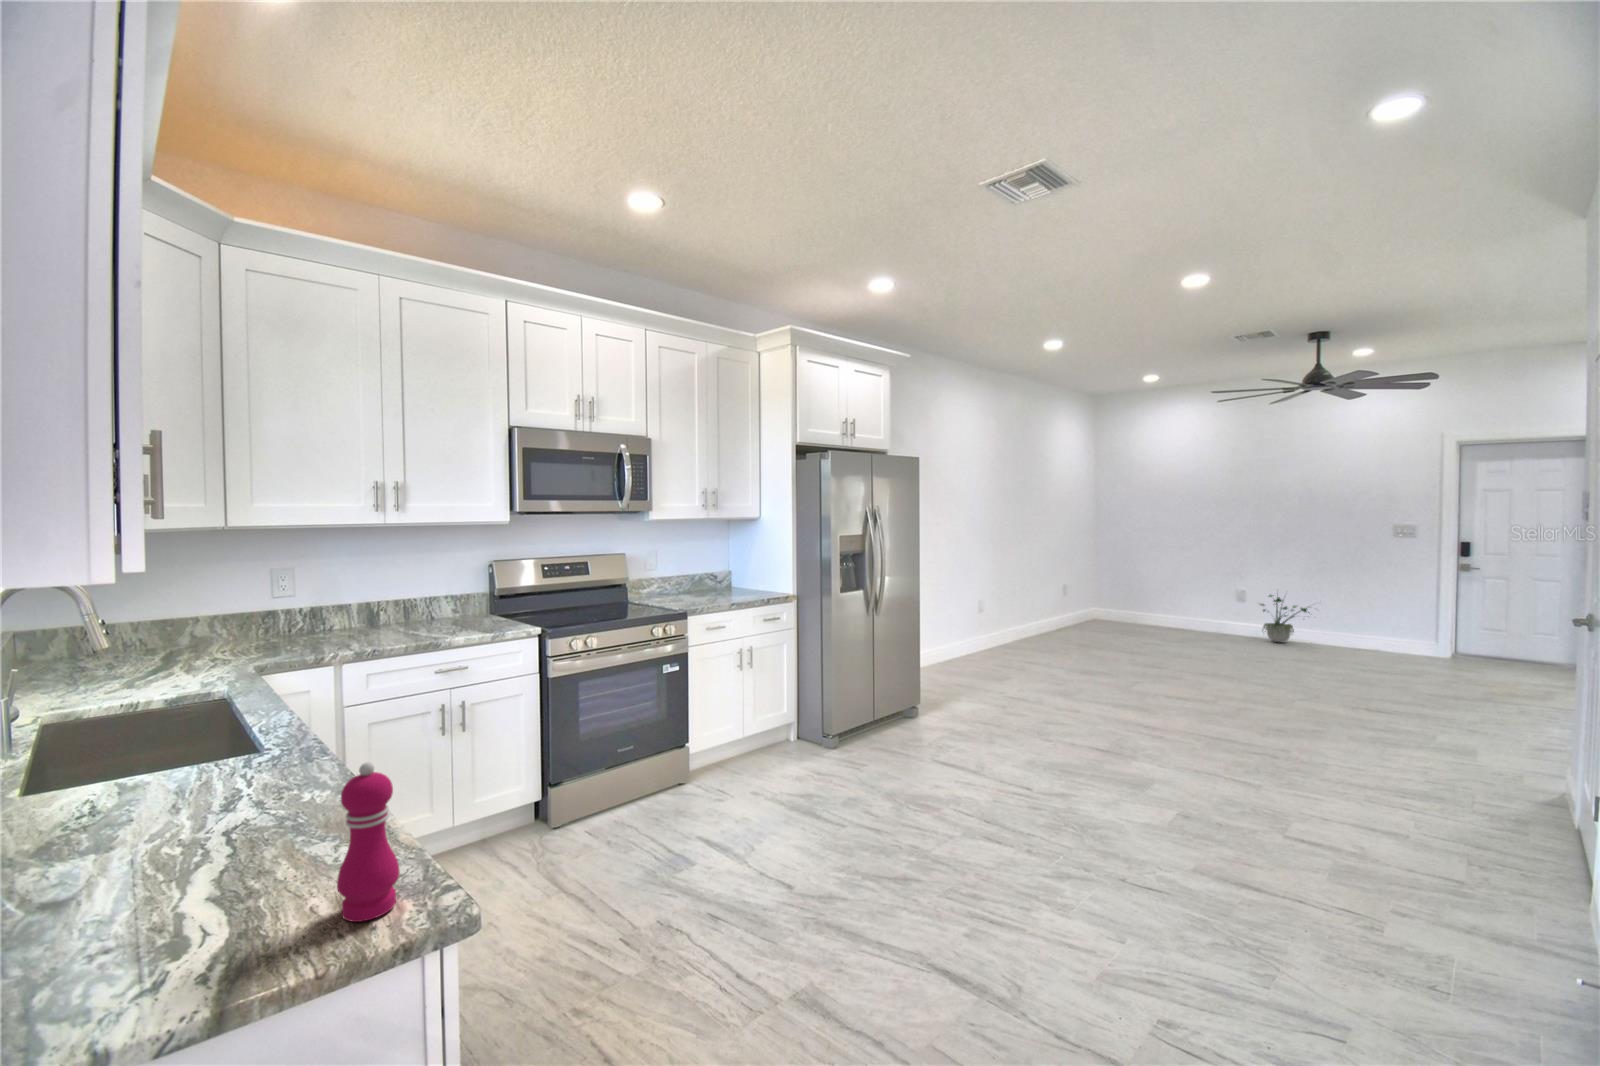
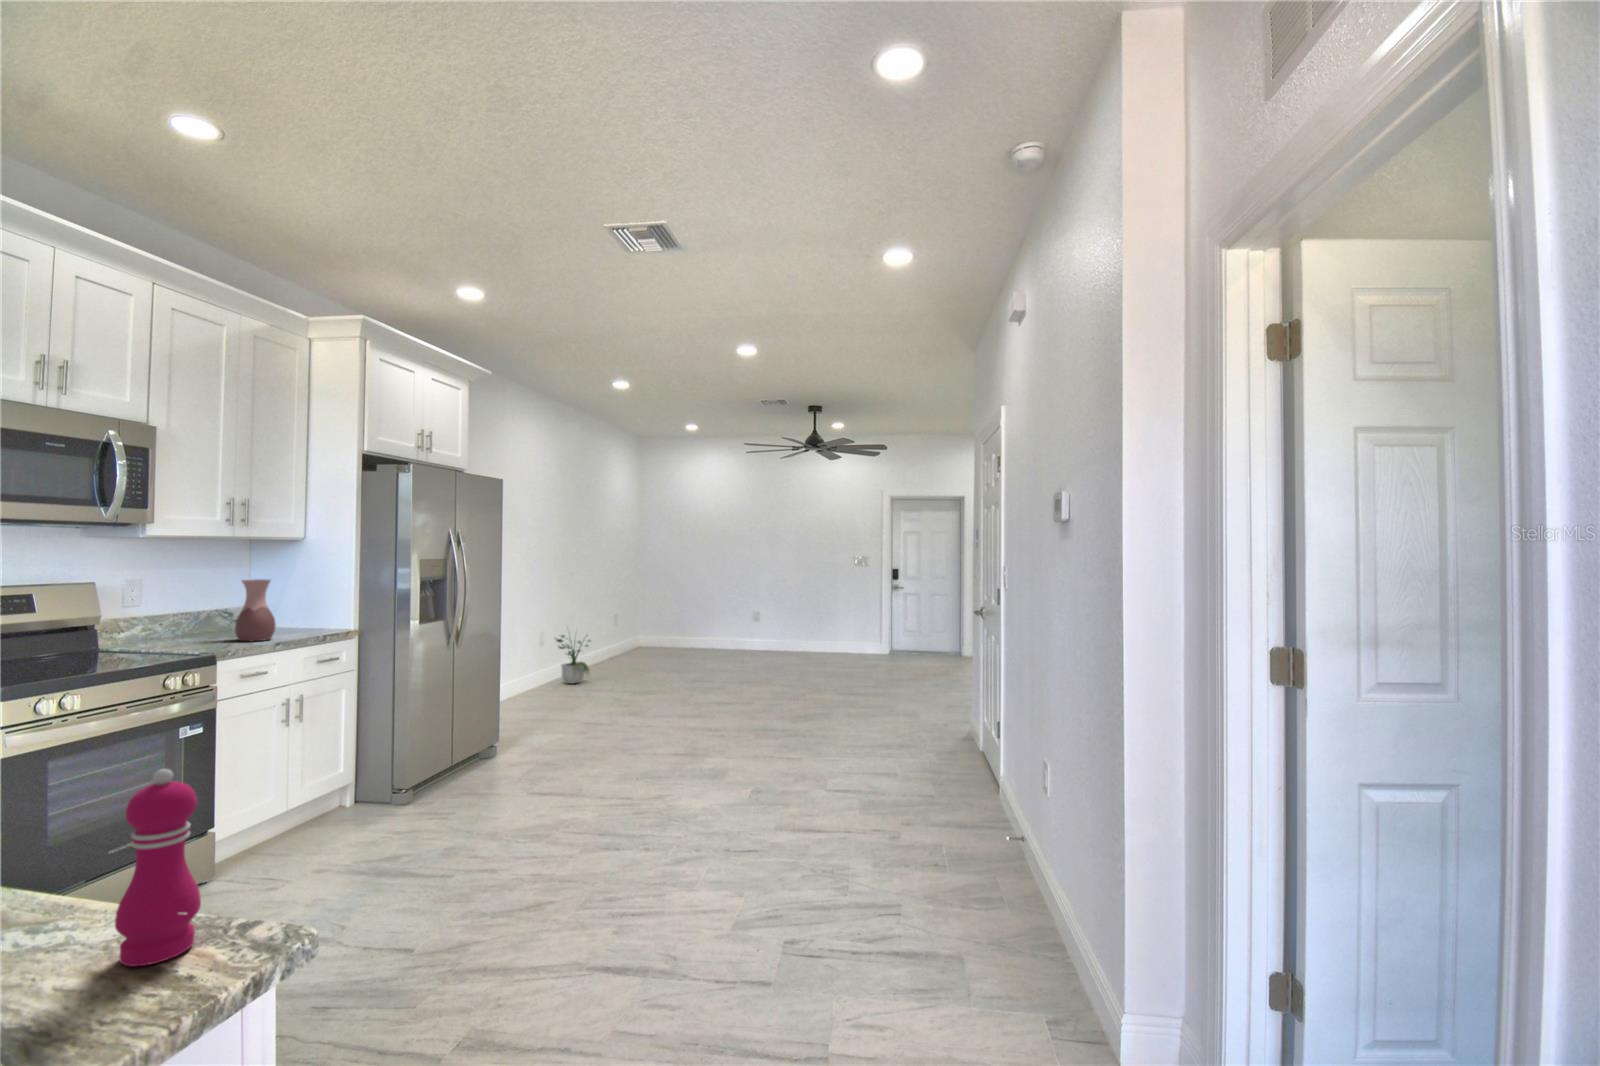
vase: none [710,552,735,601] -> present [235,579,276,641]
potted plant: present [1259,595,1309,642] -> present [556,635,591,683]

